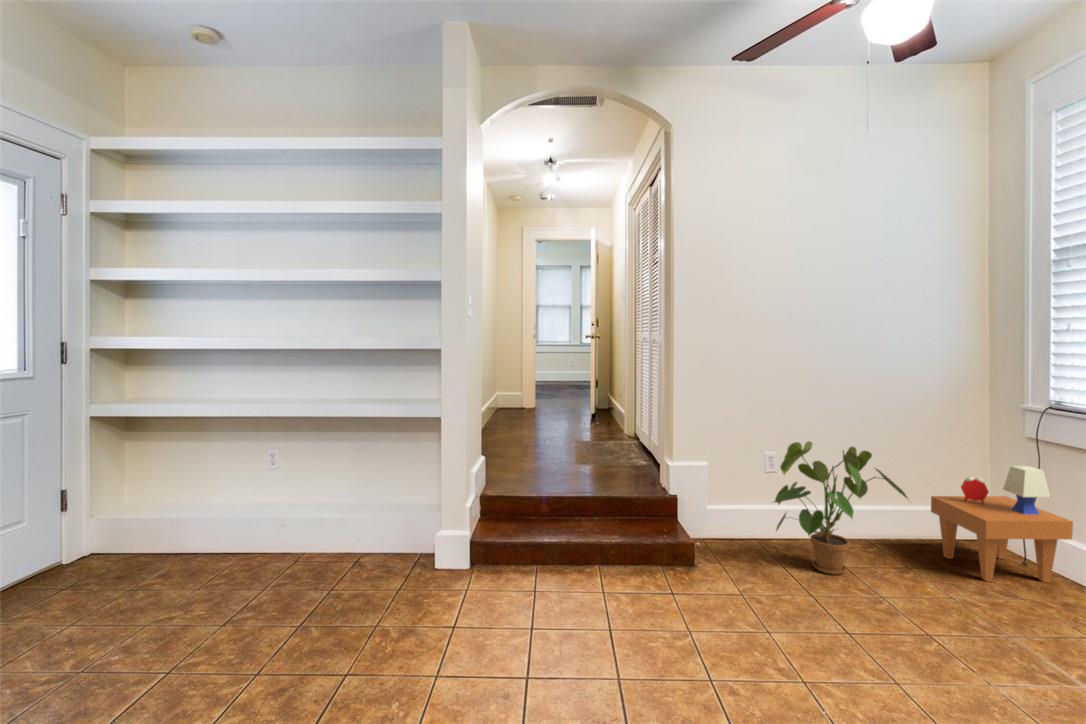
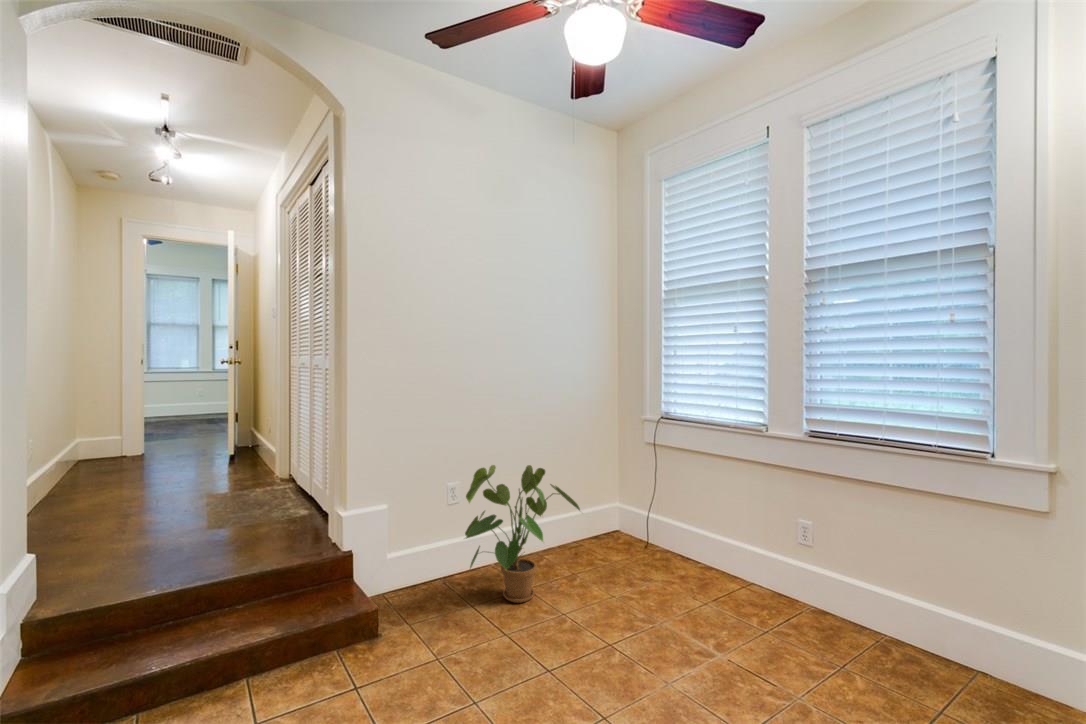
side table: present [931,466,1073,583] -> none [589,466,683,572]

